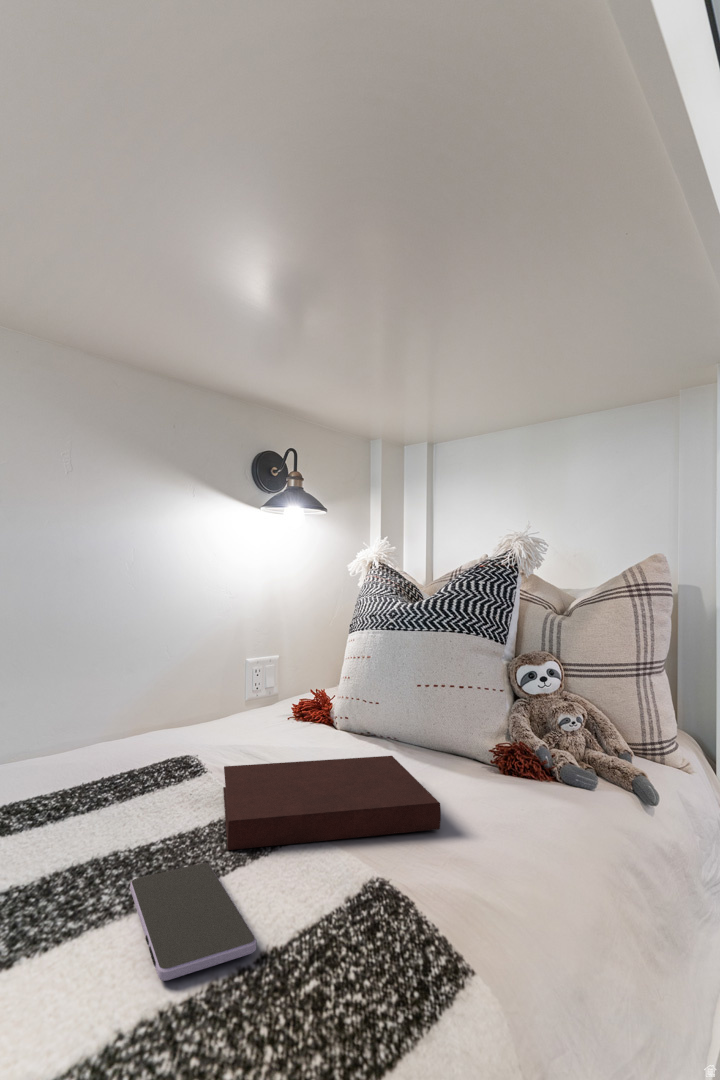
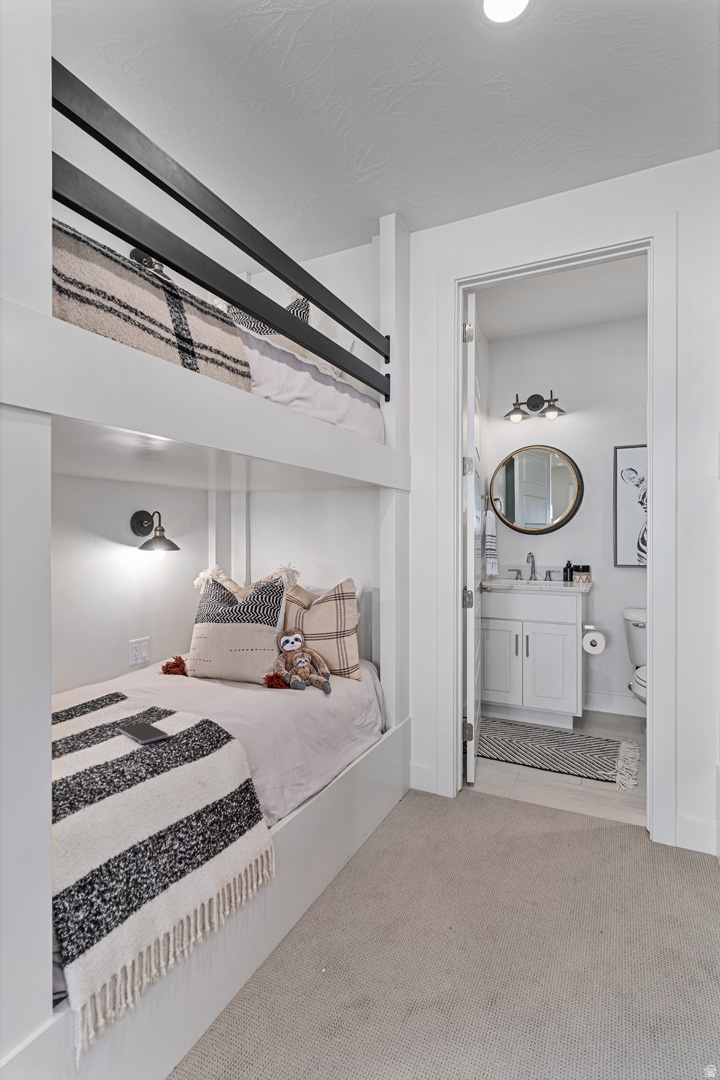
notebook: present [223,756,441,850] -> none [139,683,232,720]

